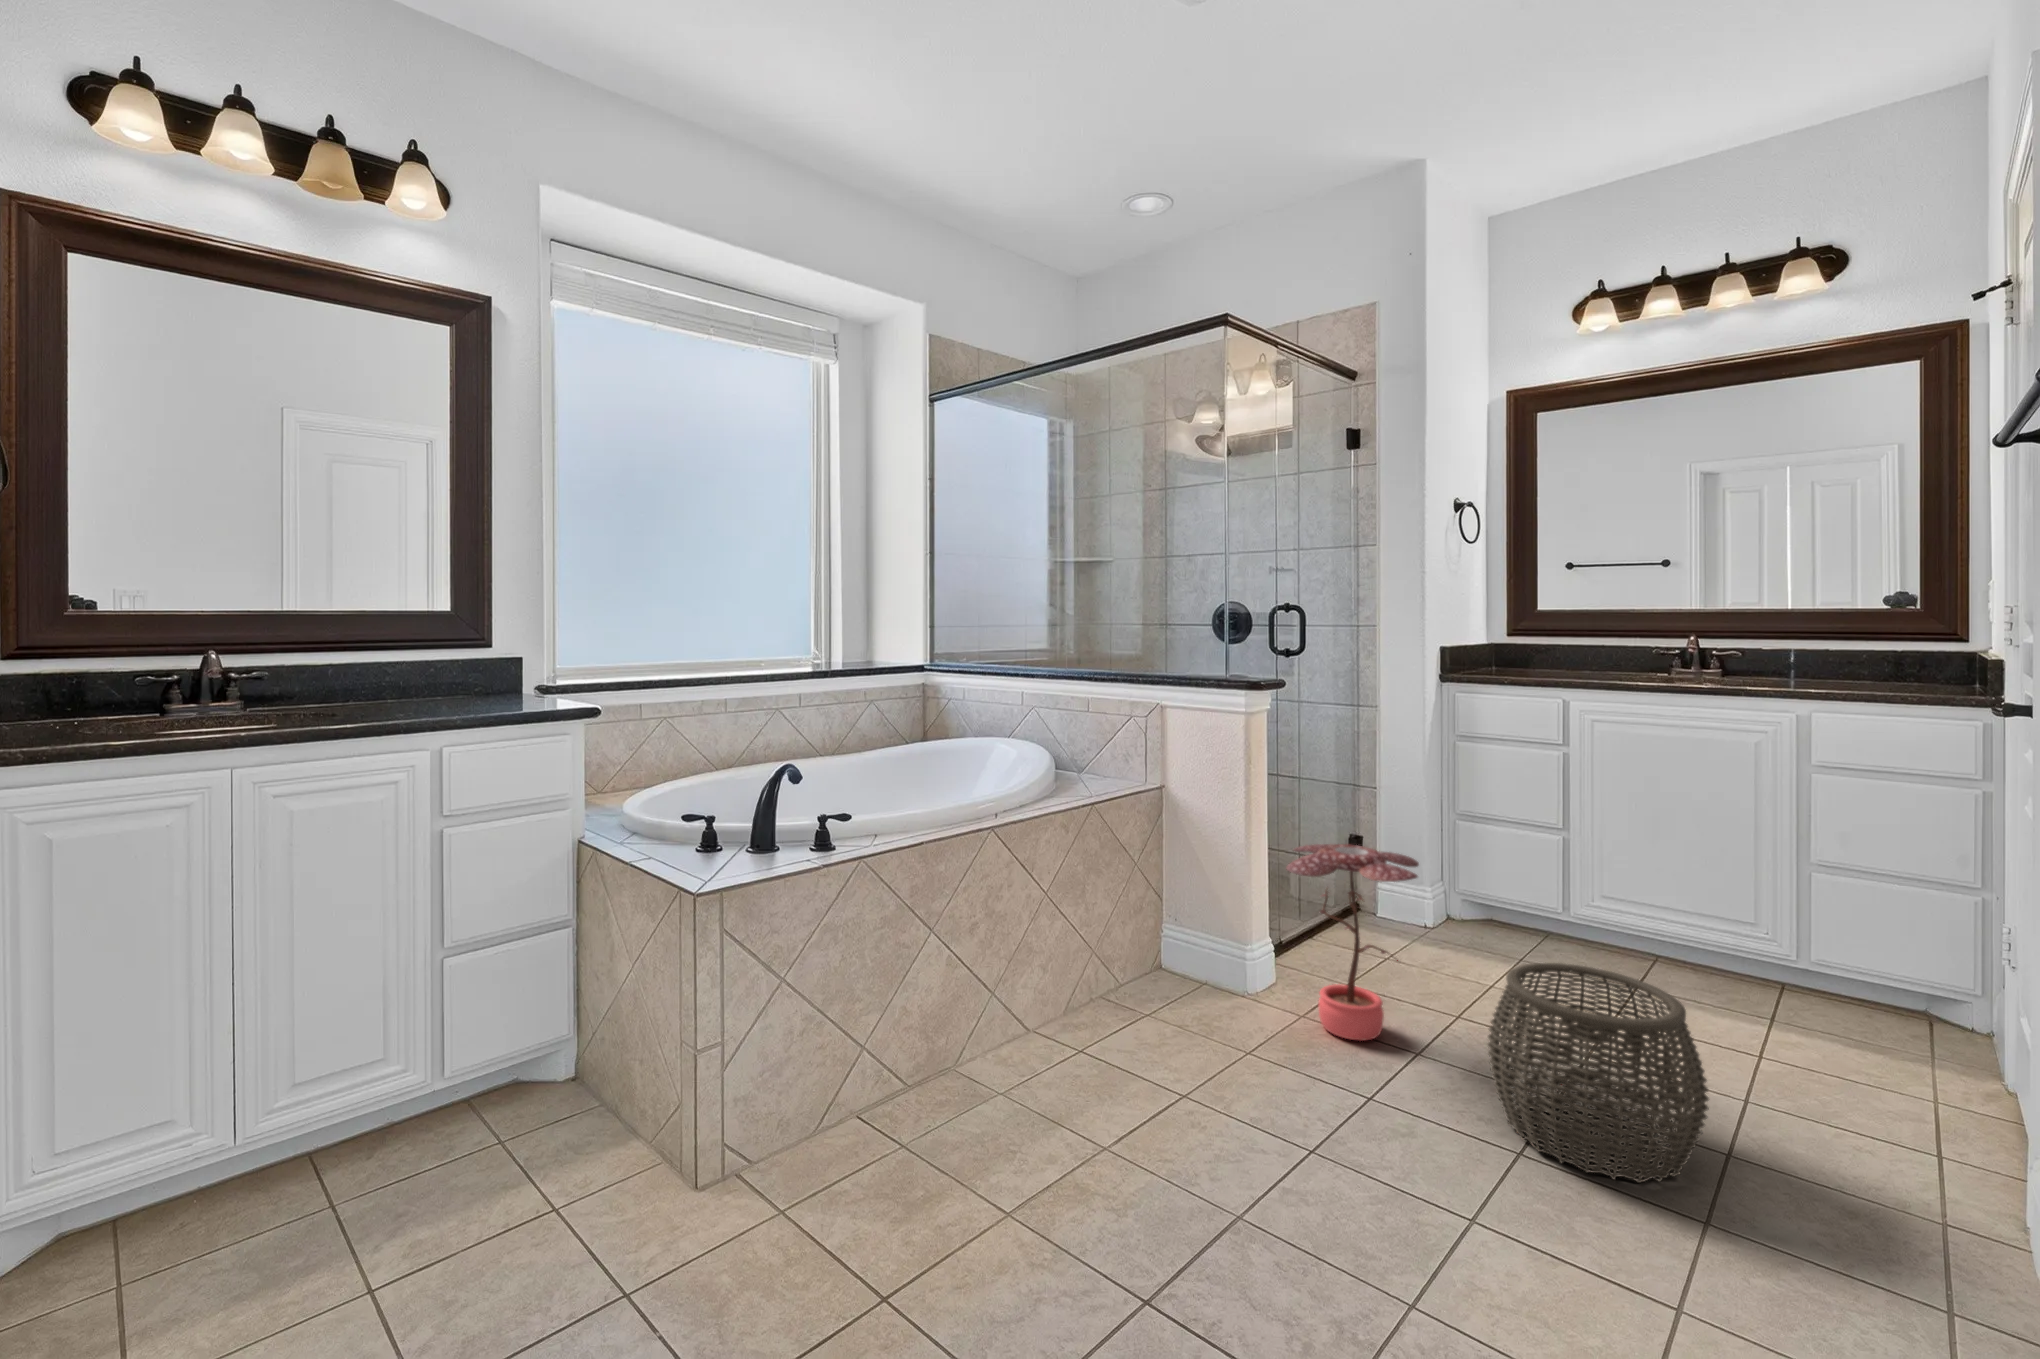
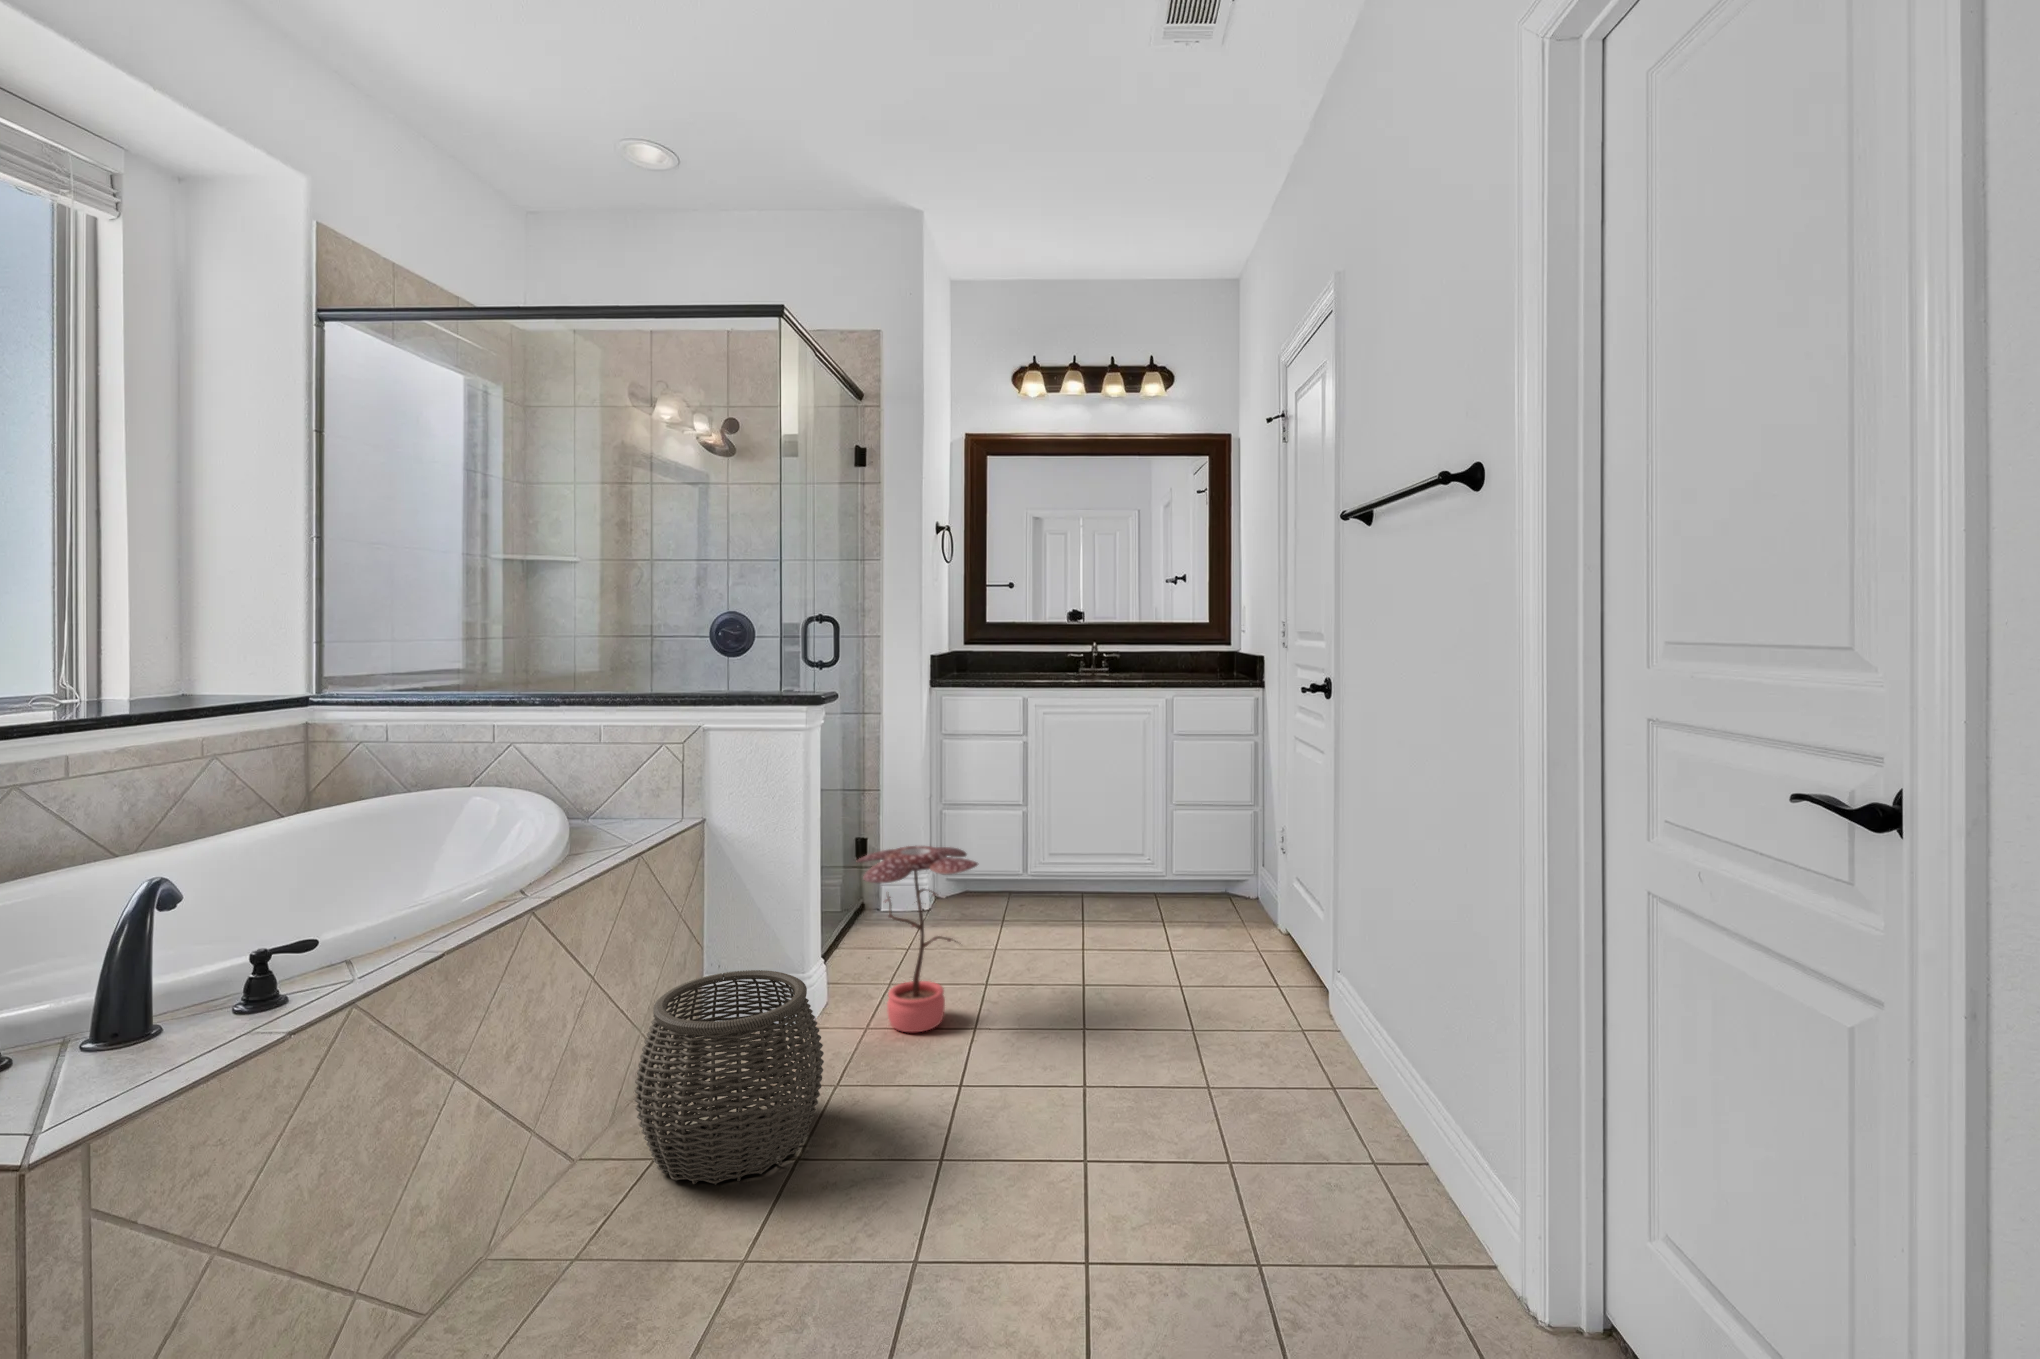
woven basket: present [1487,963,1709,1183] -> present [634,970,824,1185]

